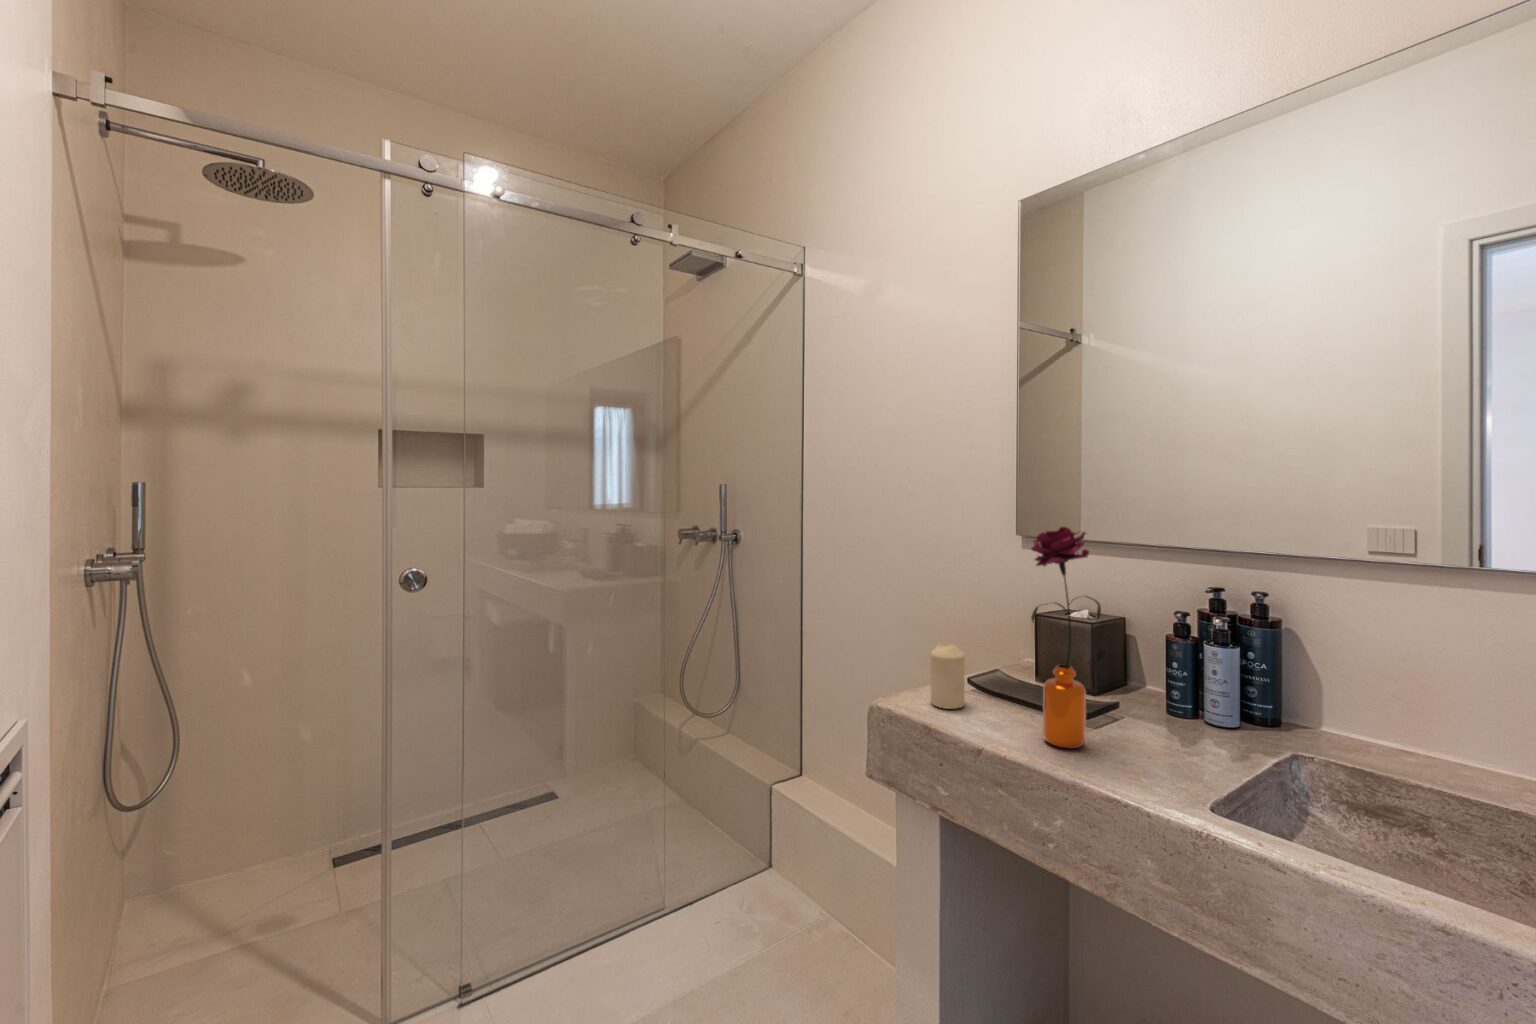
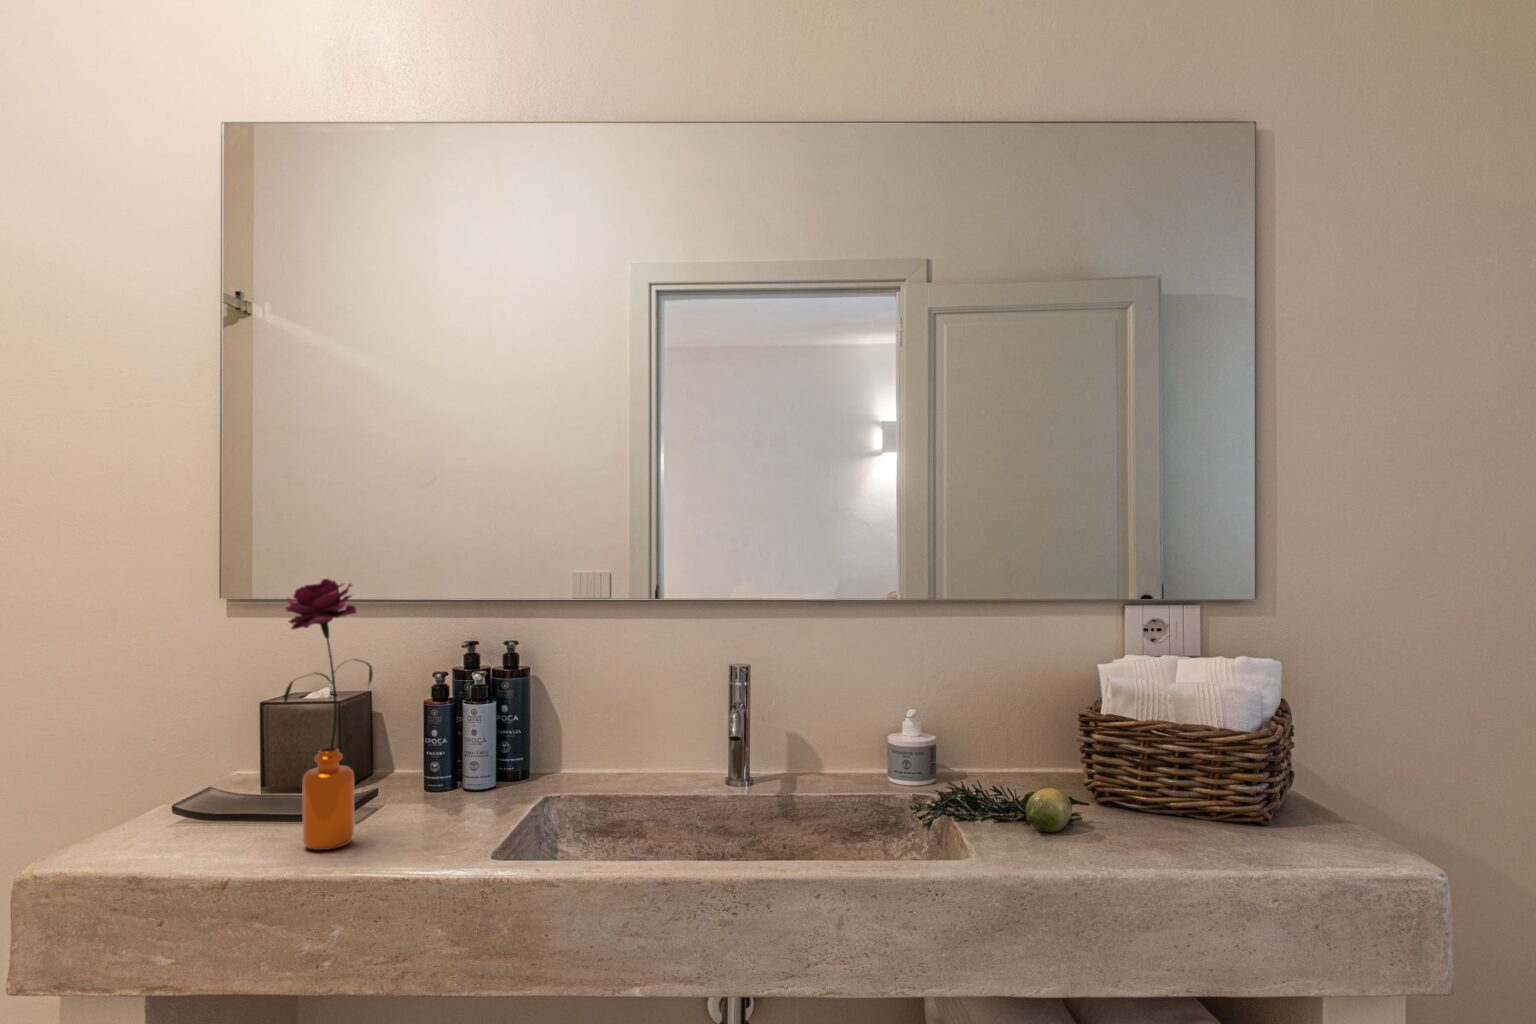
candle: present [930,643,965,709] -> none [124,756,179,852]

